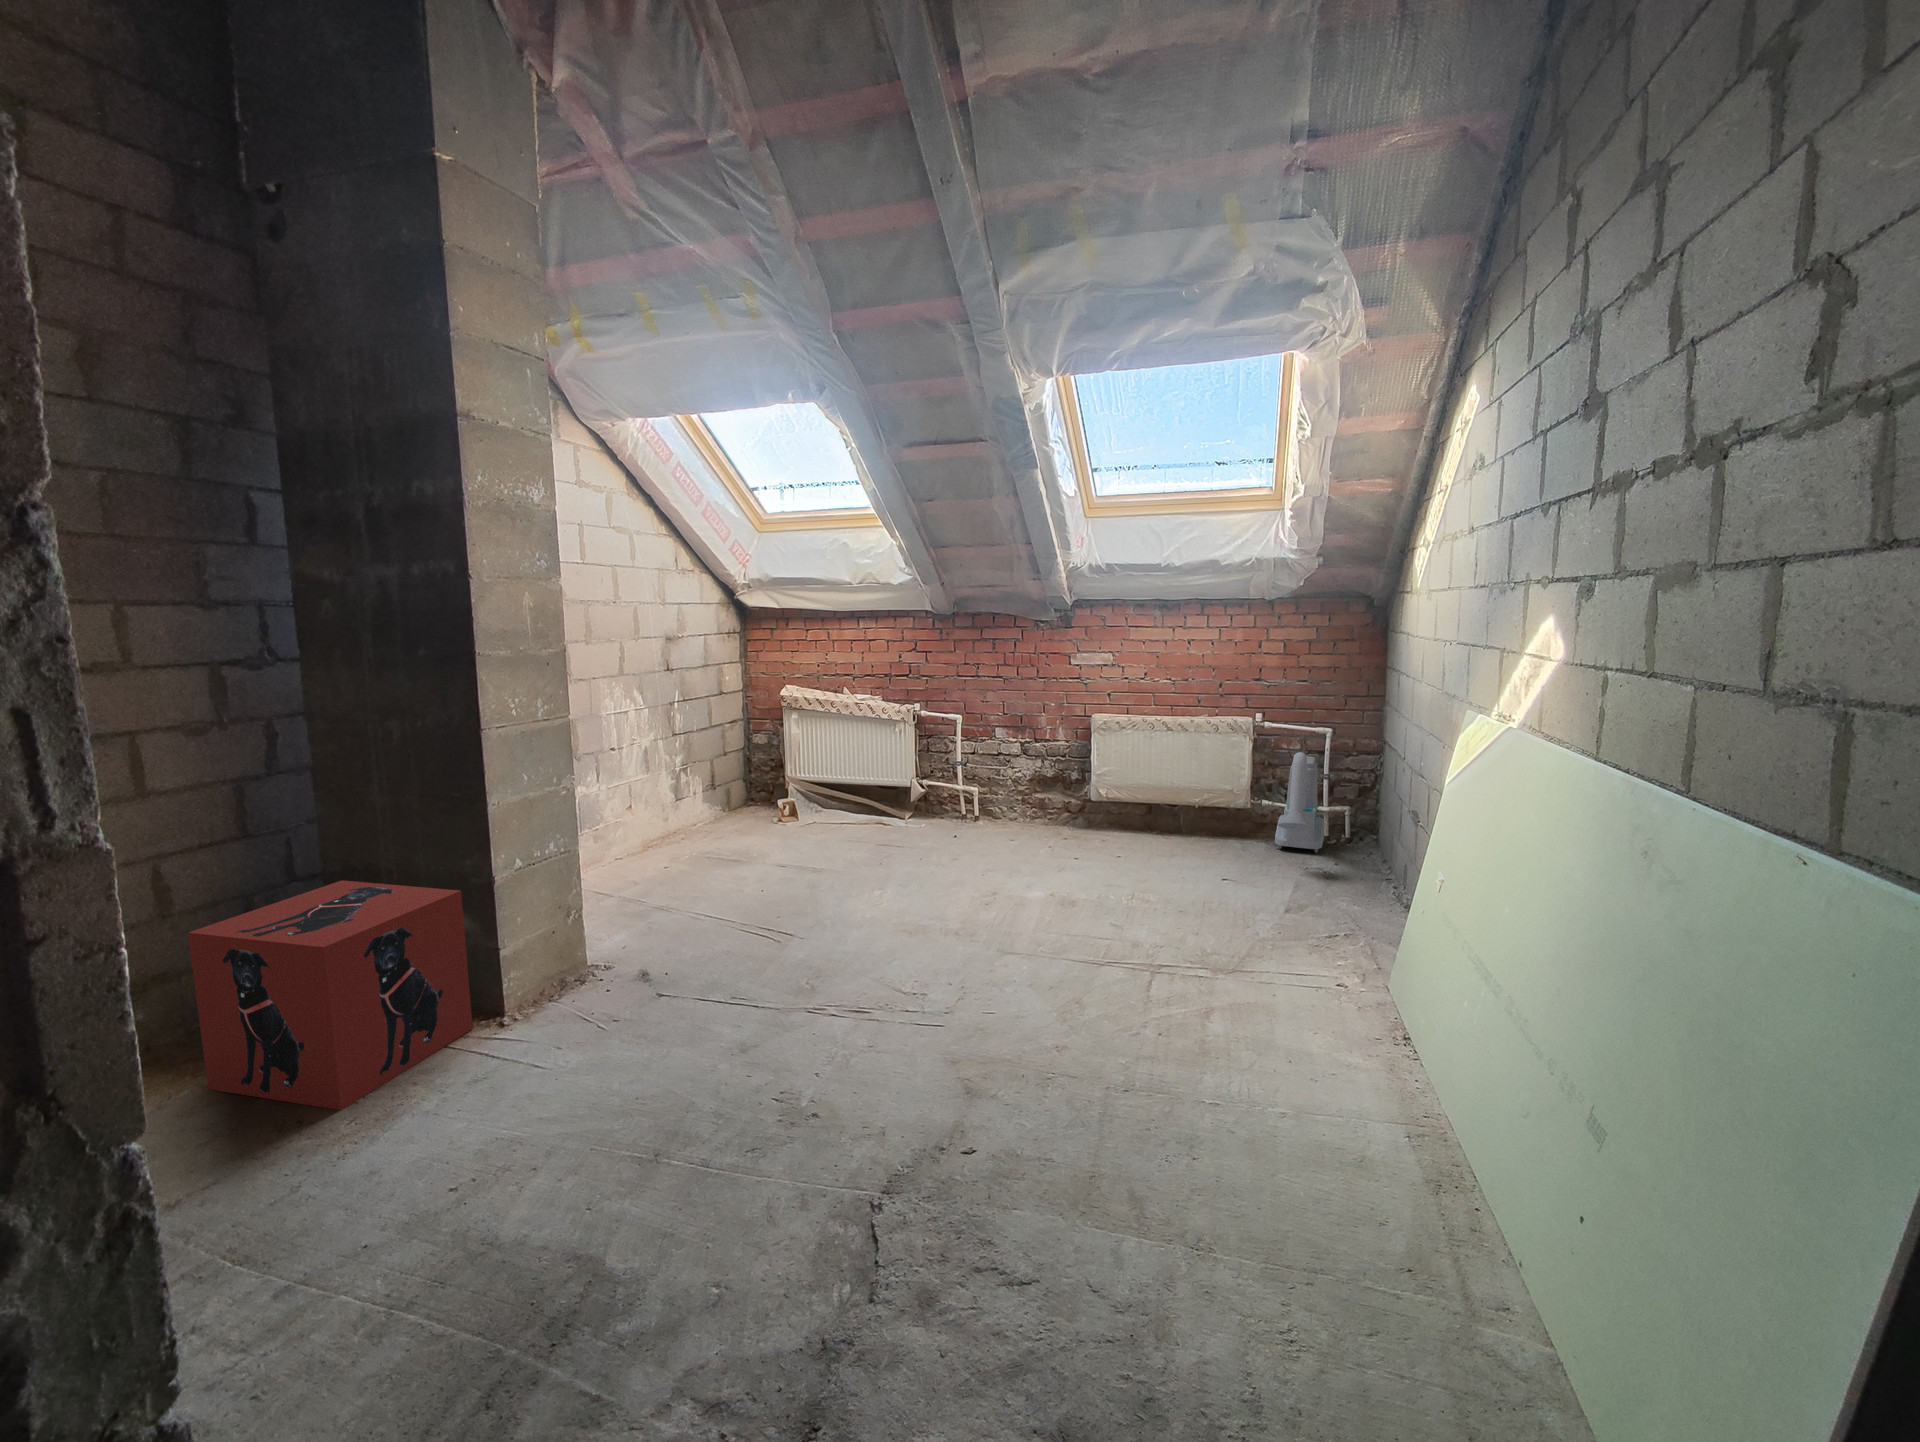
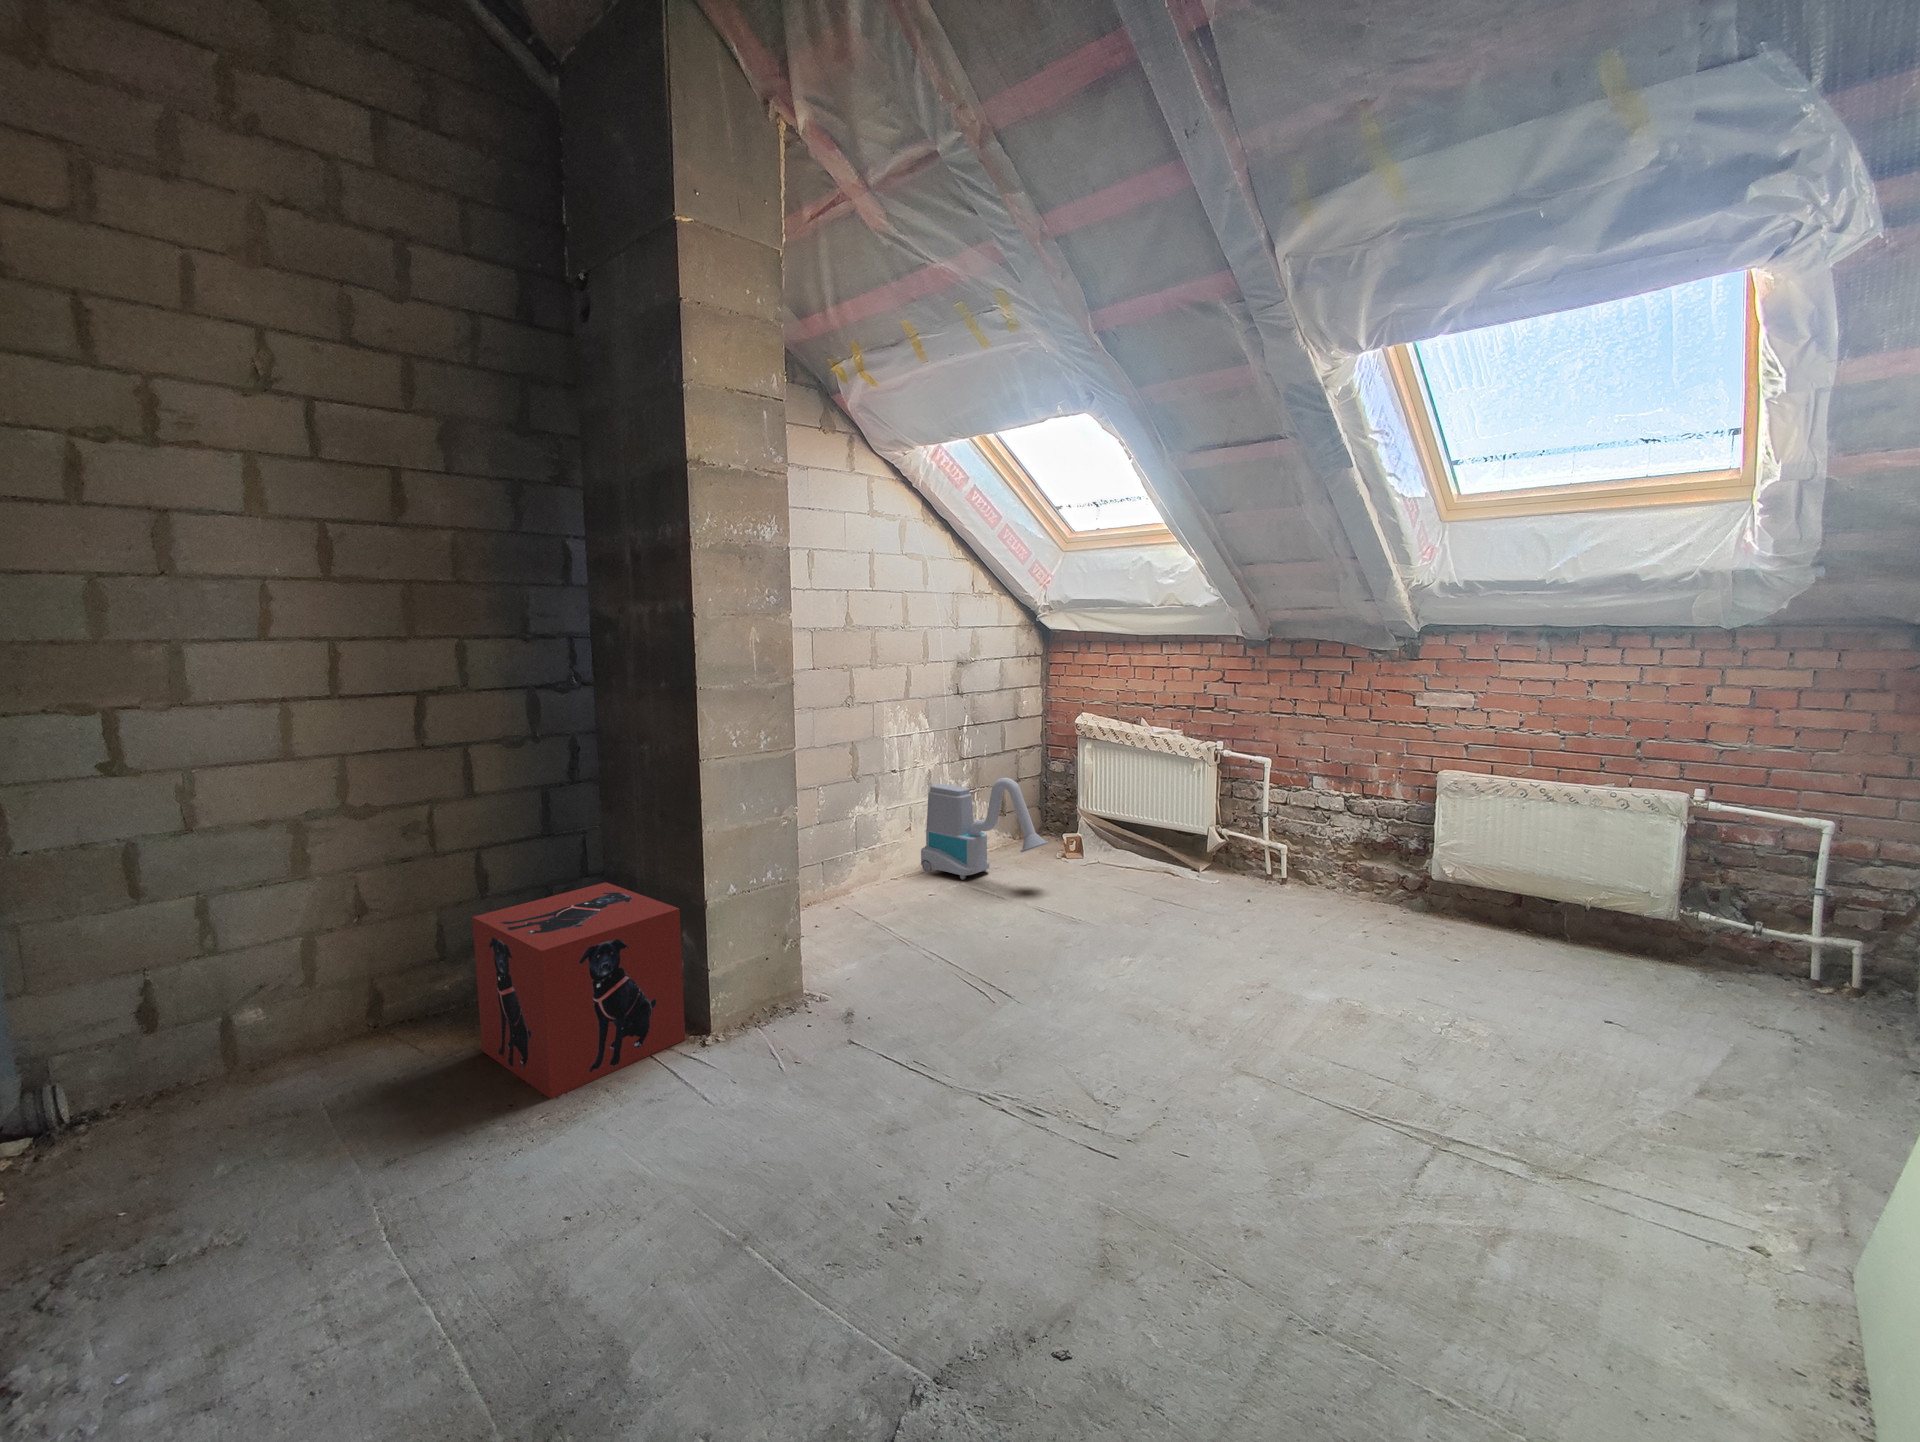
vacuum cleaner: present [1275,752,1325,853] -> present [921,778,1048,880]

